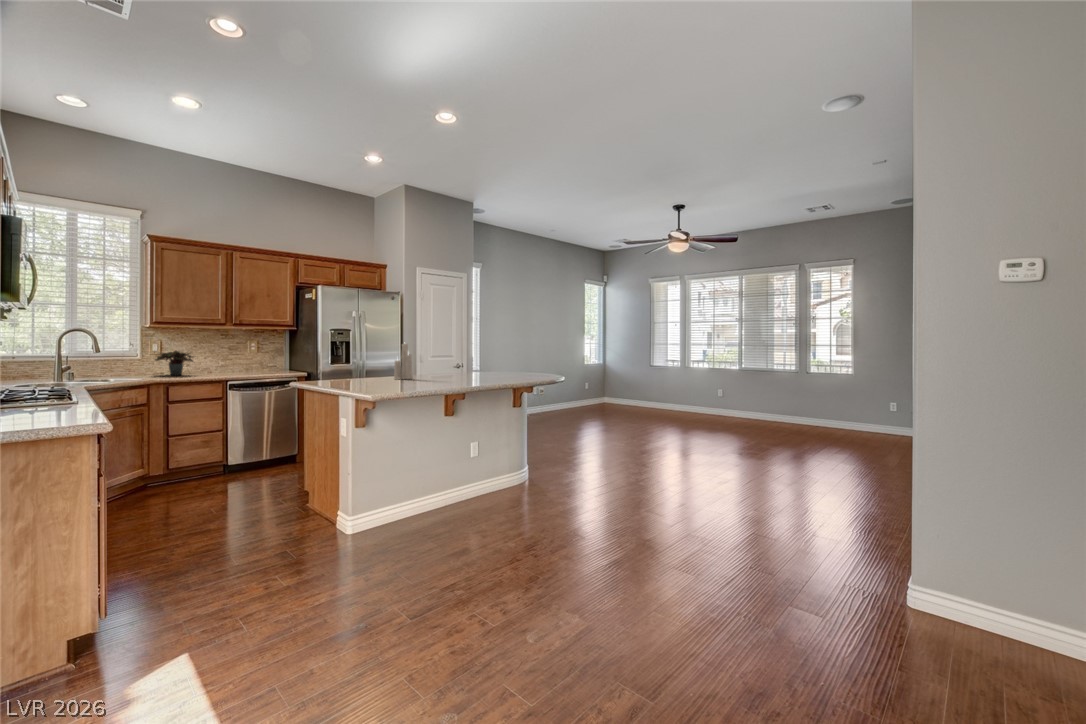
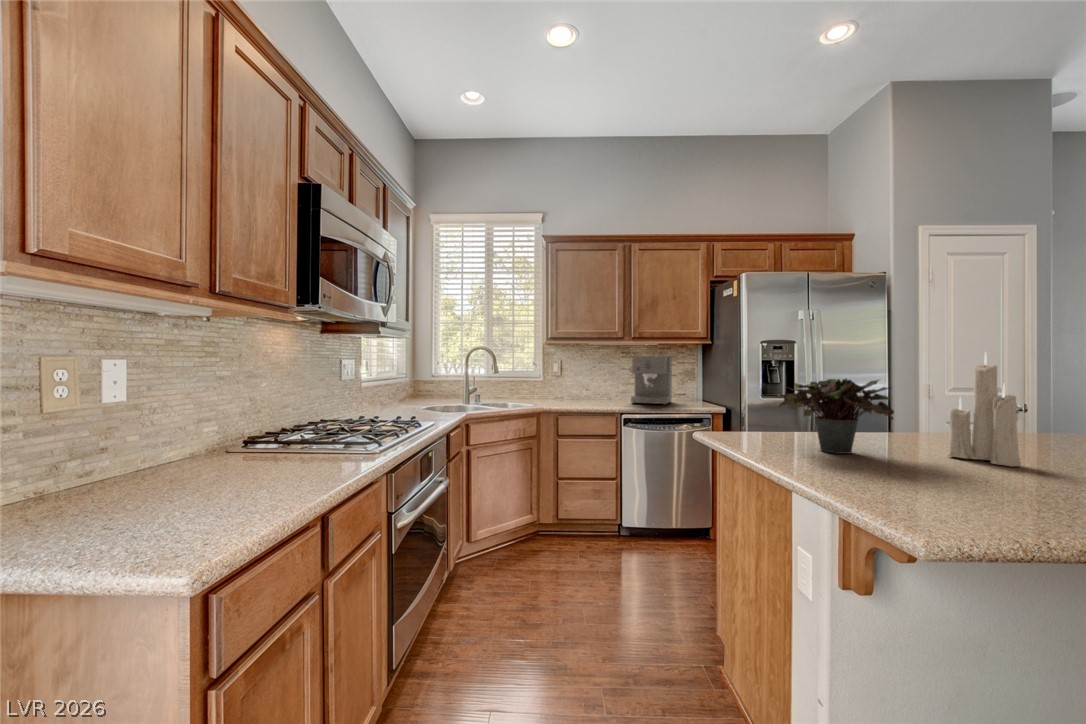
coffee maker: none [233,338,266,374] -> present [631,356,672,405]
potted plant: present [155,351,193,375] -> present [780,379,894,454]

